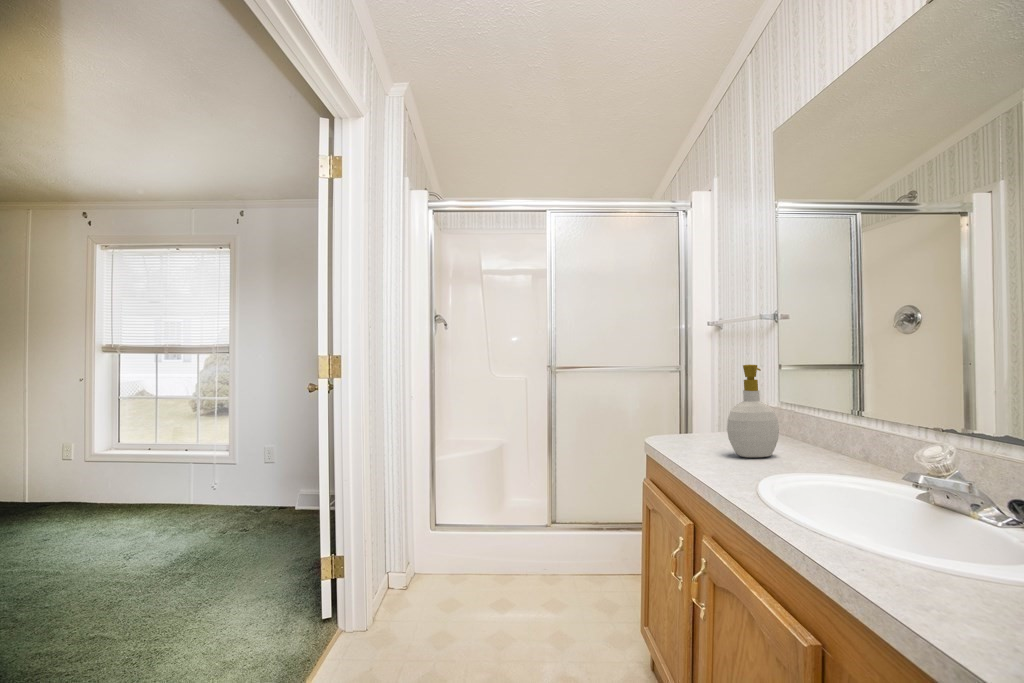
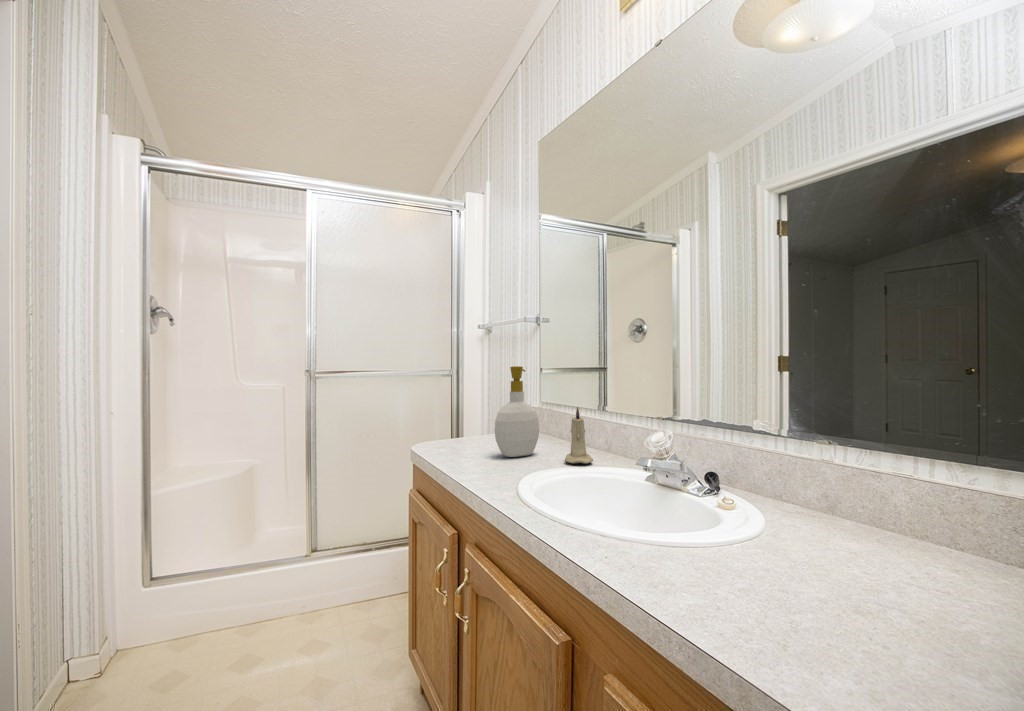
candle: none [811,409,848,472] -> present [565,407,593,464]

